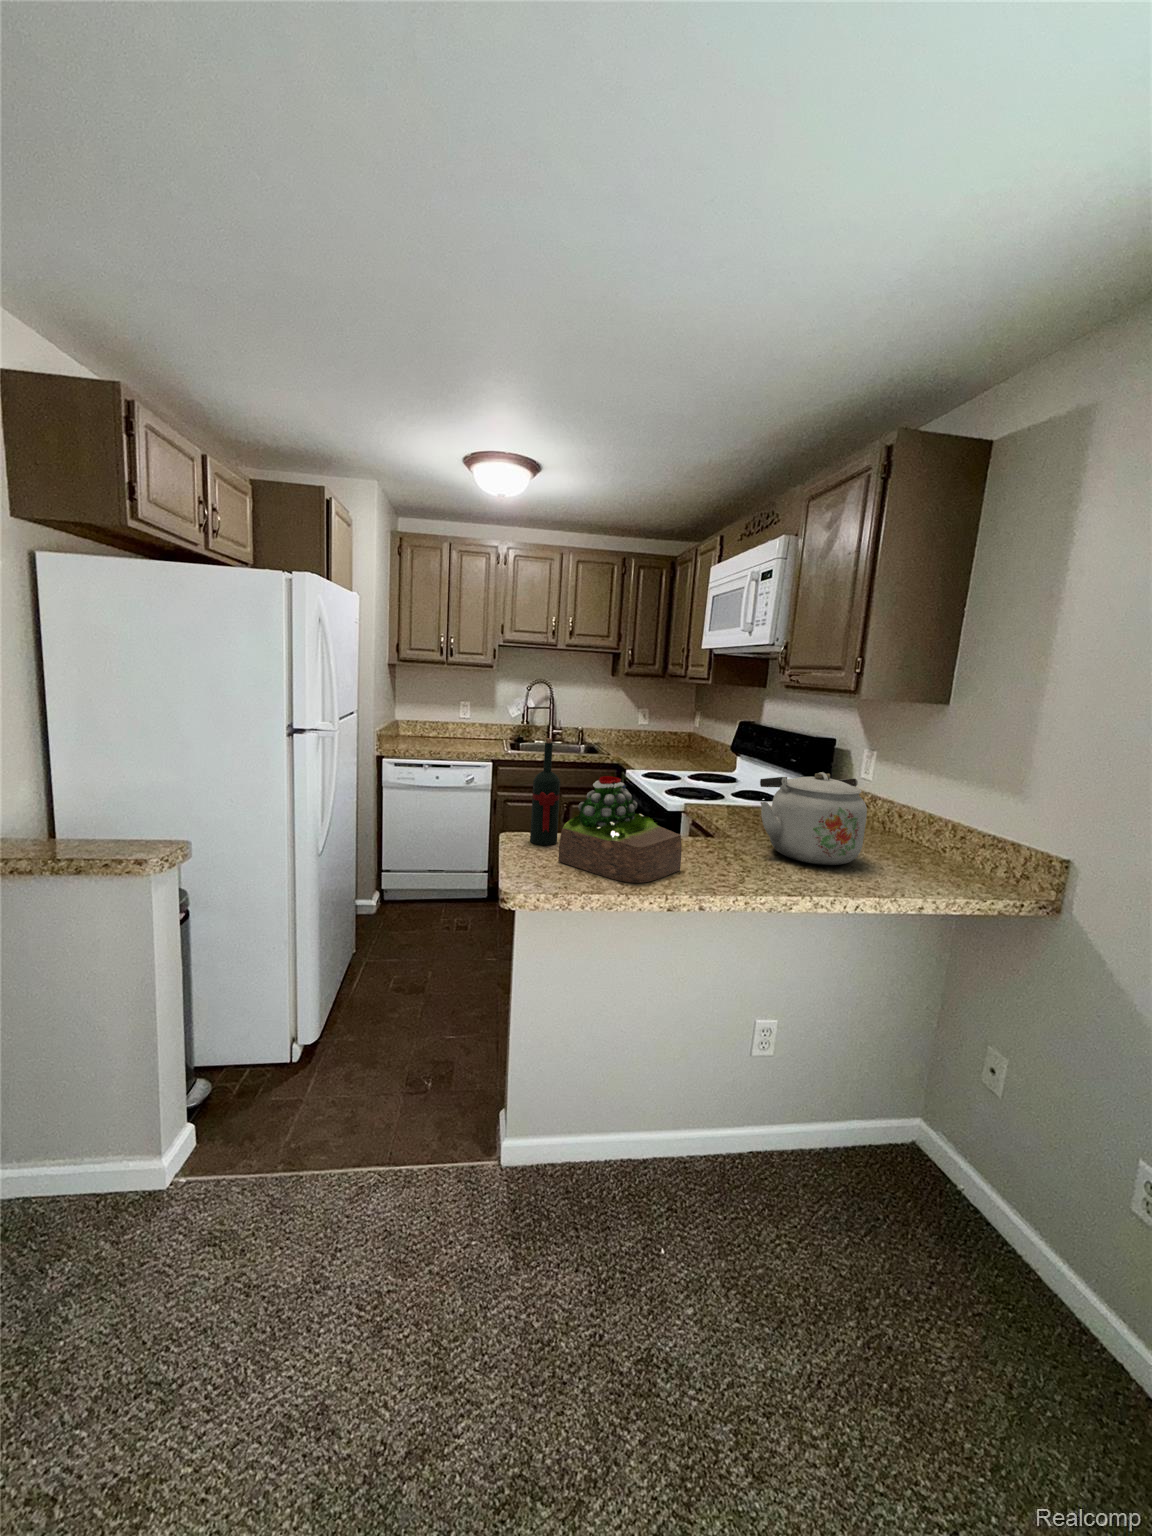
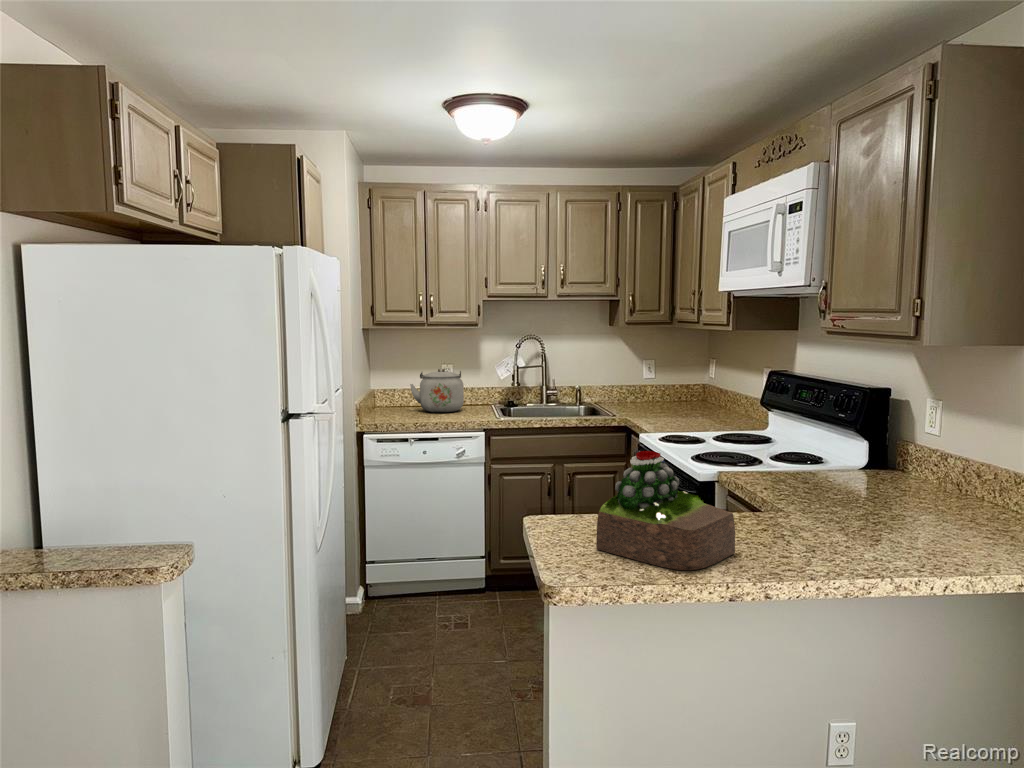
wine bottle: present [530,738,560,845] -> none [558,411,588,531]
kettle: present [760,772,867,865] -> present [410,368,464,413]

